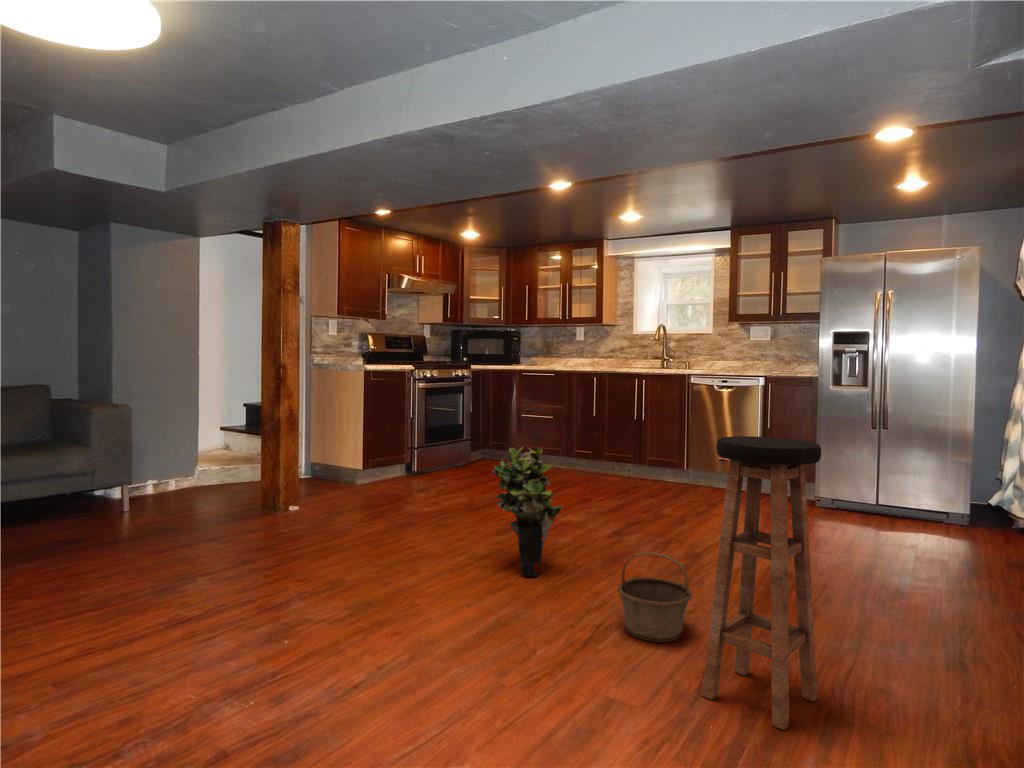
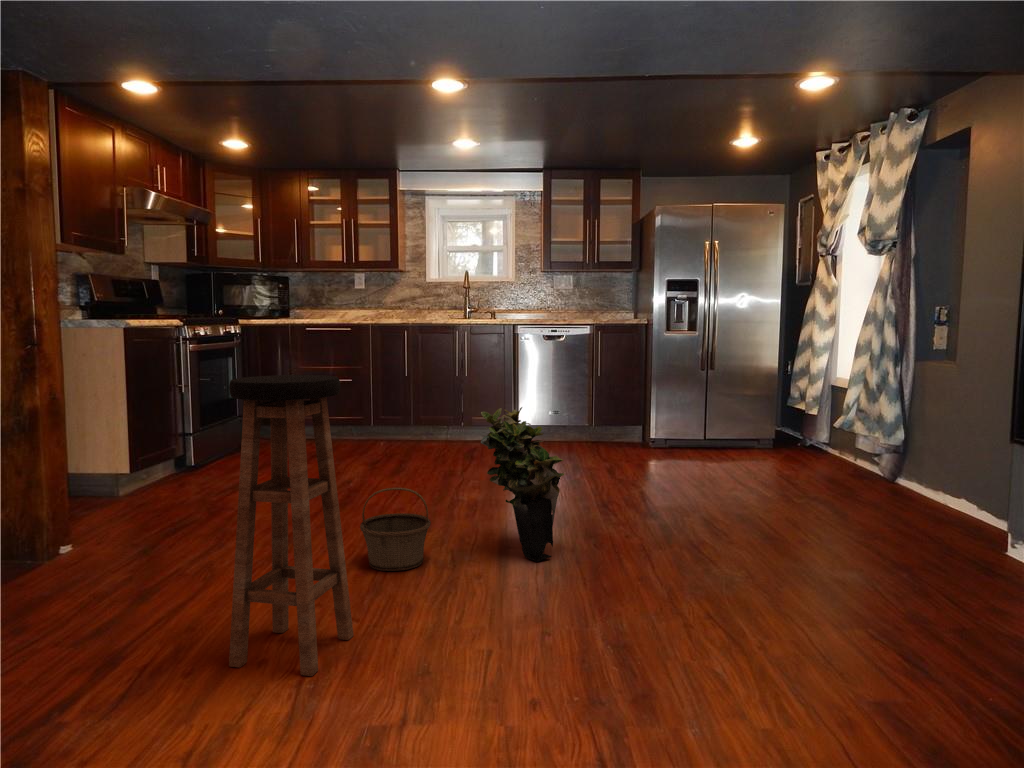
bar stool: present [702,436,821,730] -> present [229,375,353,676]
basket: present [618,552,692,642] -> present [360,488,431,571]

